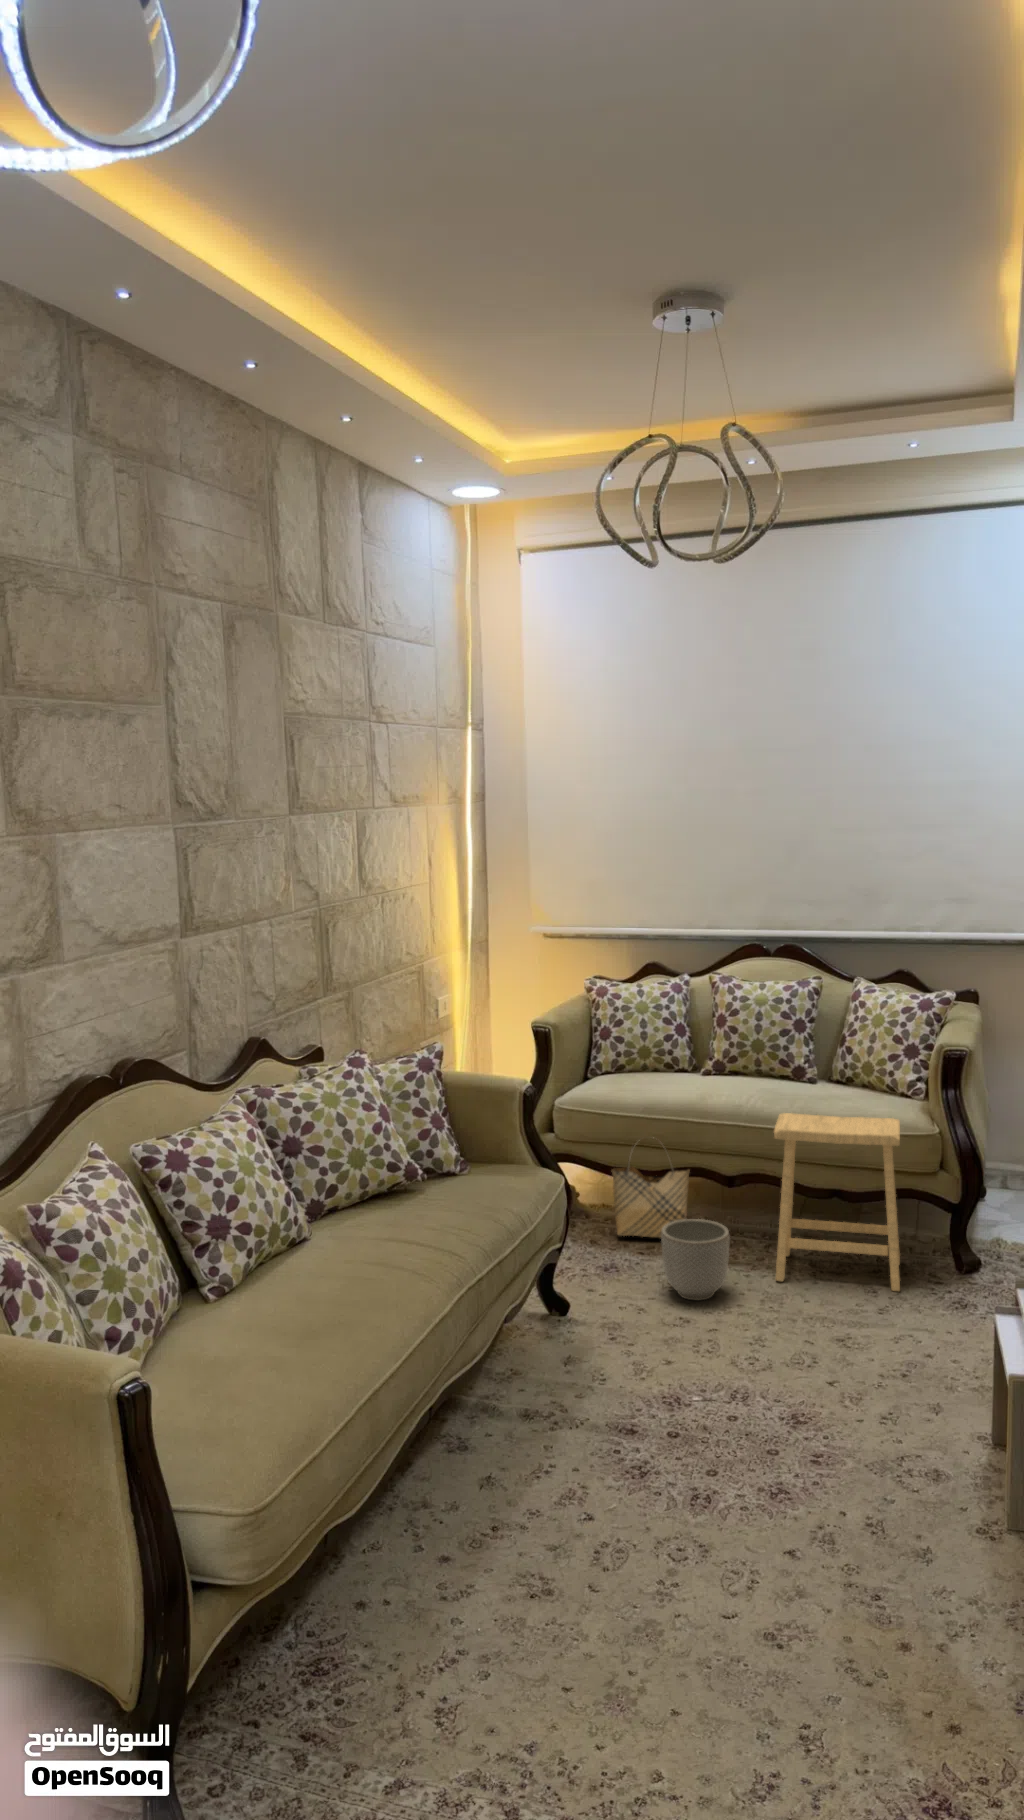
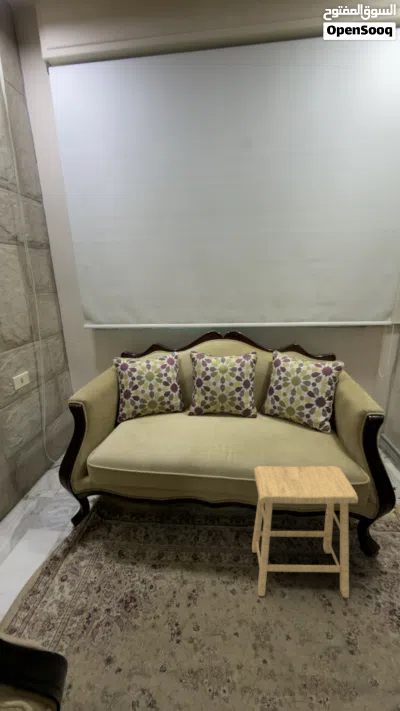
woven basket: present [612,1141,689,1238] -> none [133,465,187,543]
planter: present [661,1219,730,1300] -> none [174,568,231,651]

